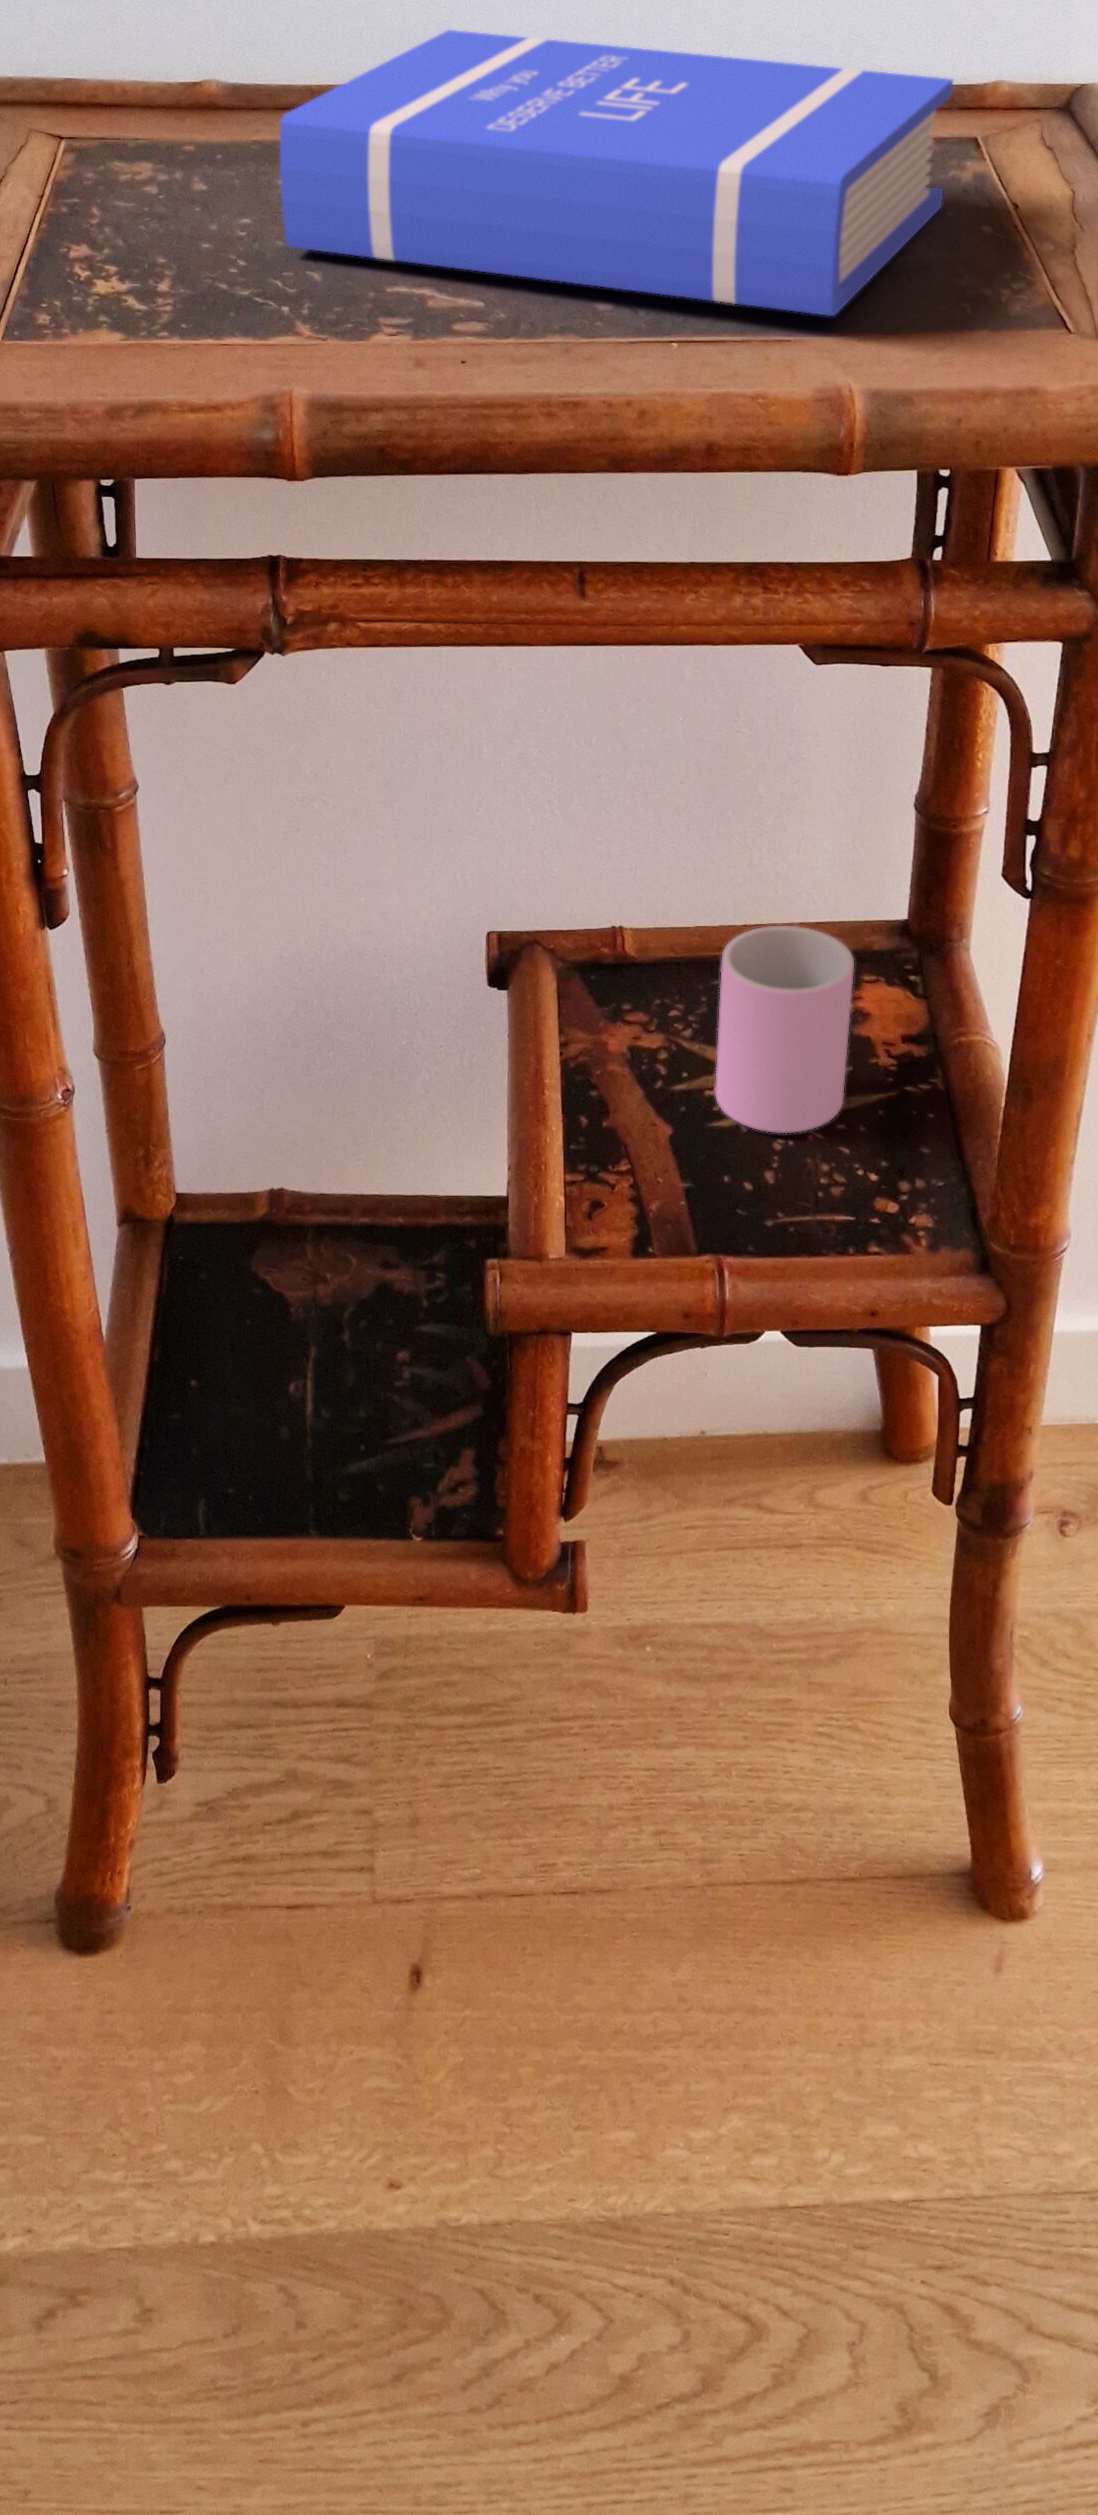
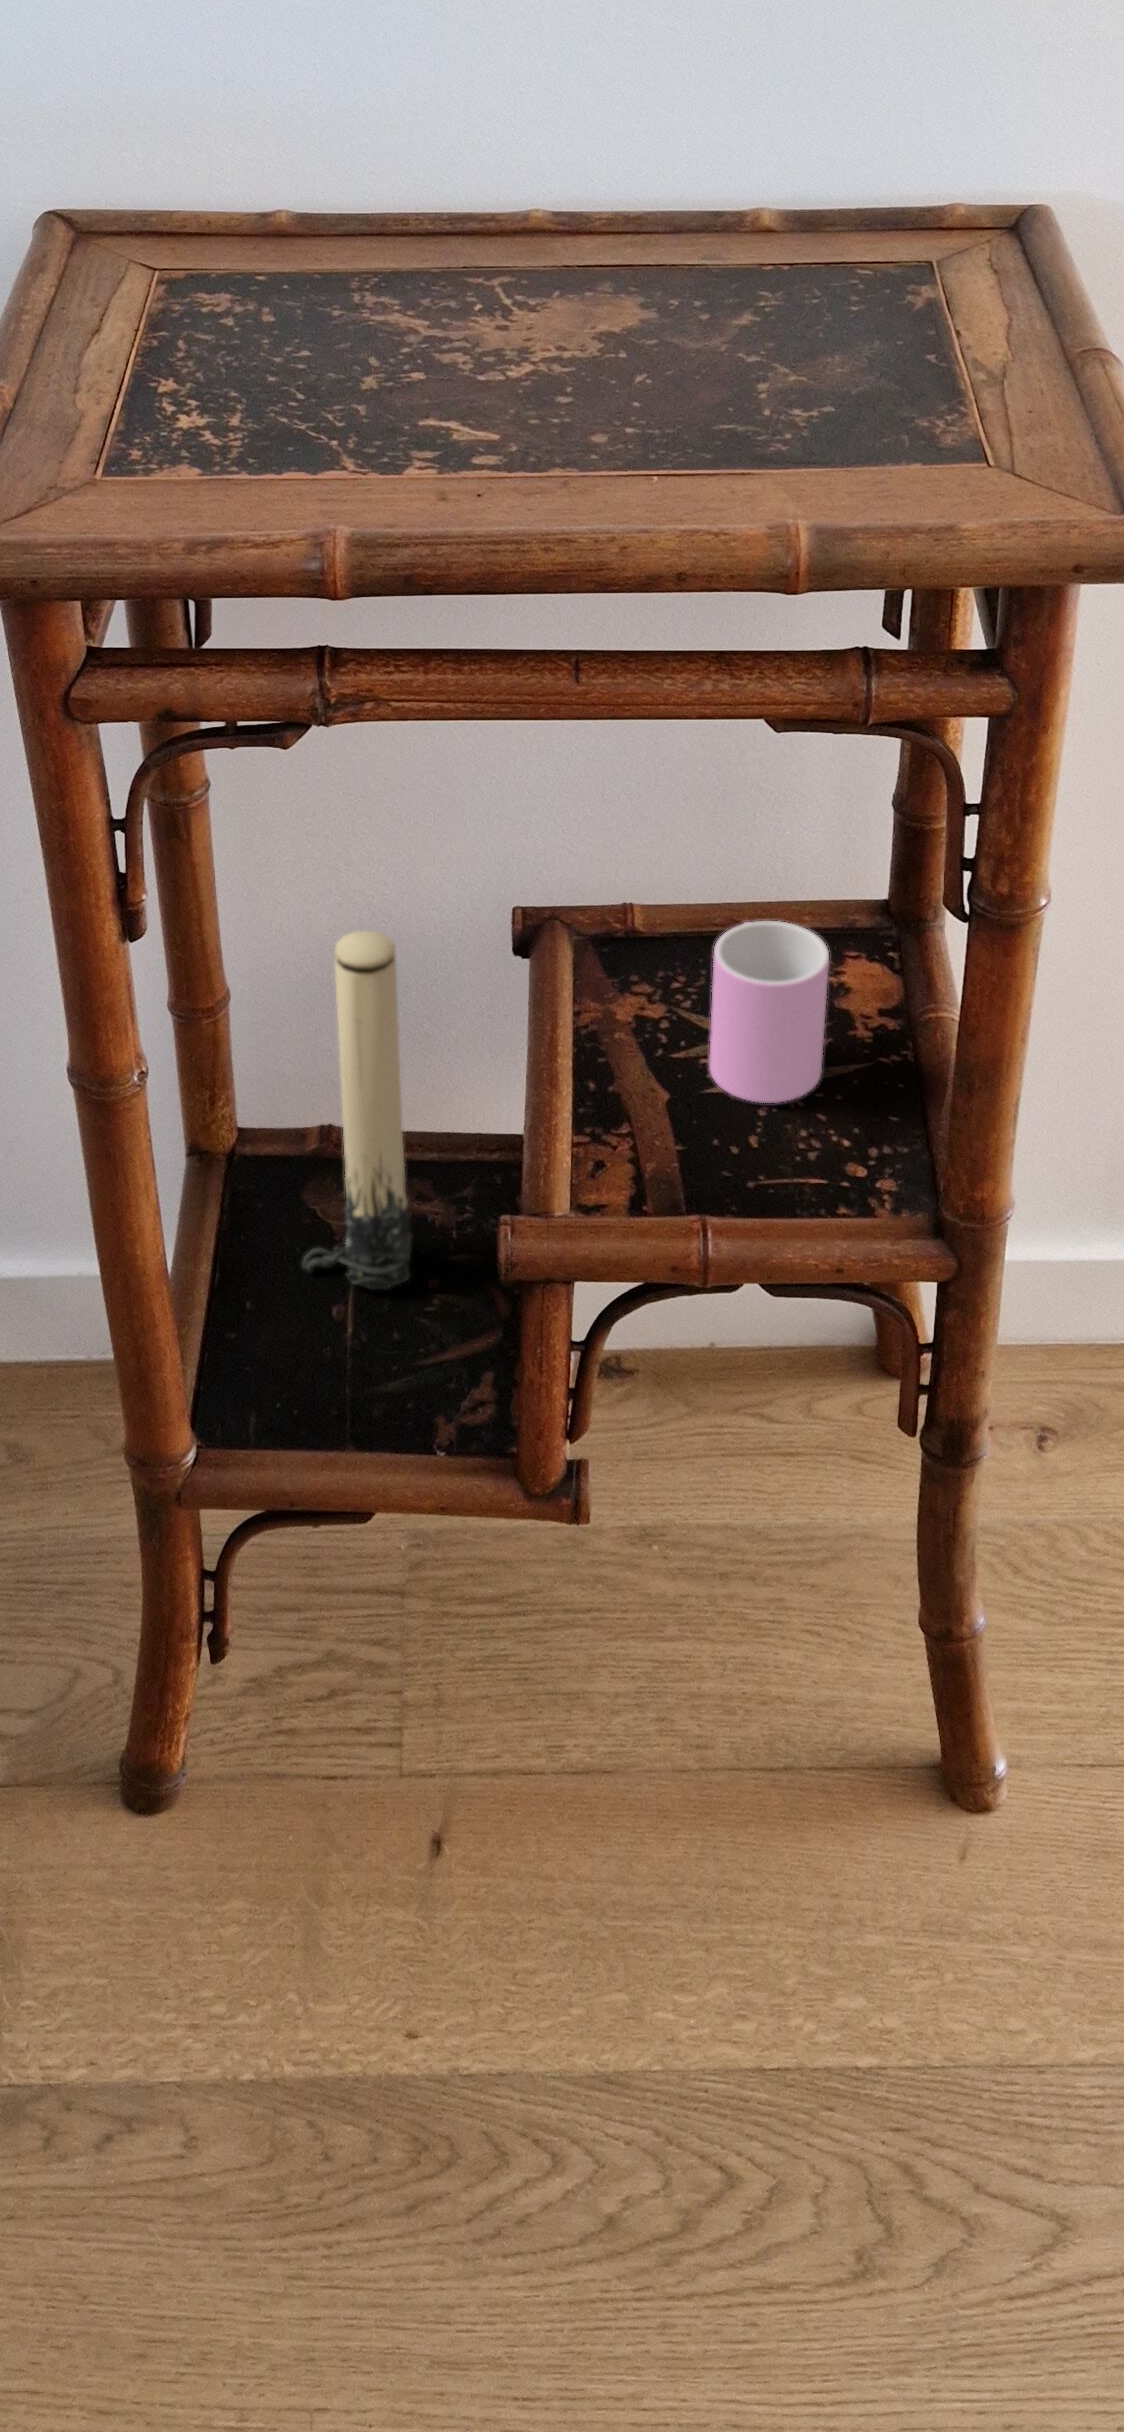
book: present [280,30,953,316] -> none [332,173,903,457]
candle: none [253,940,378,1357] -> present [302,931,413,1289]

